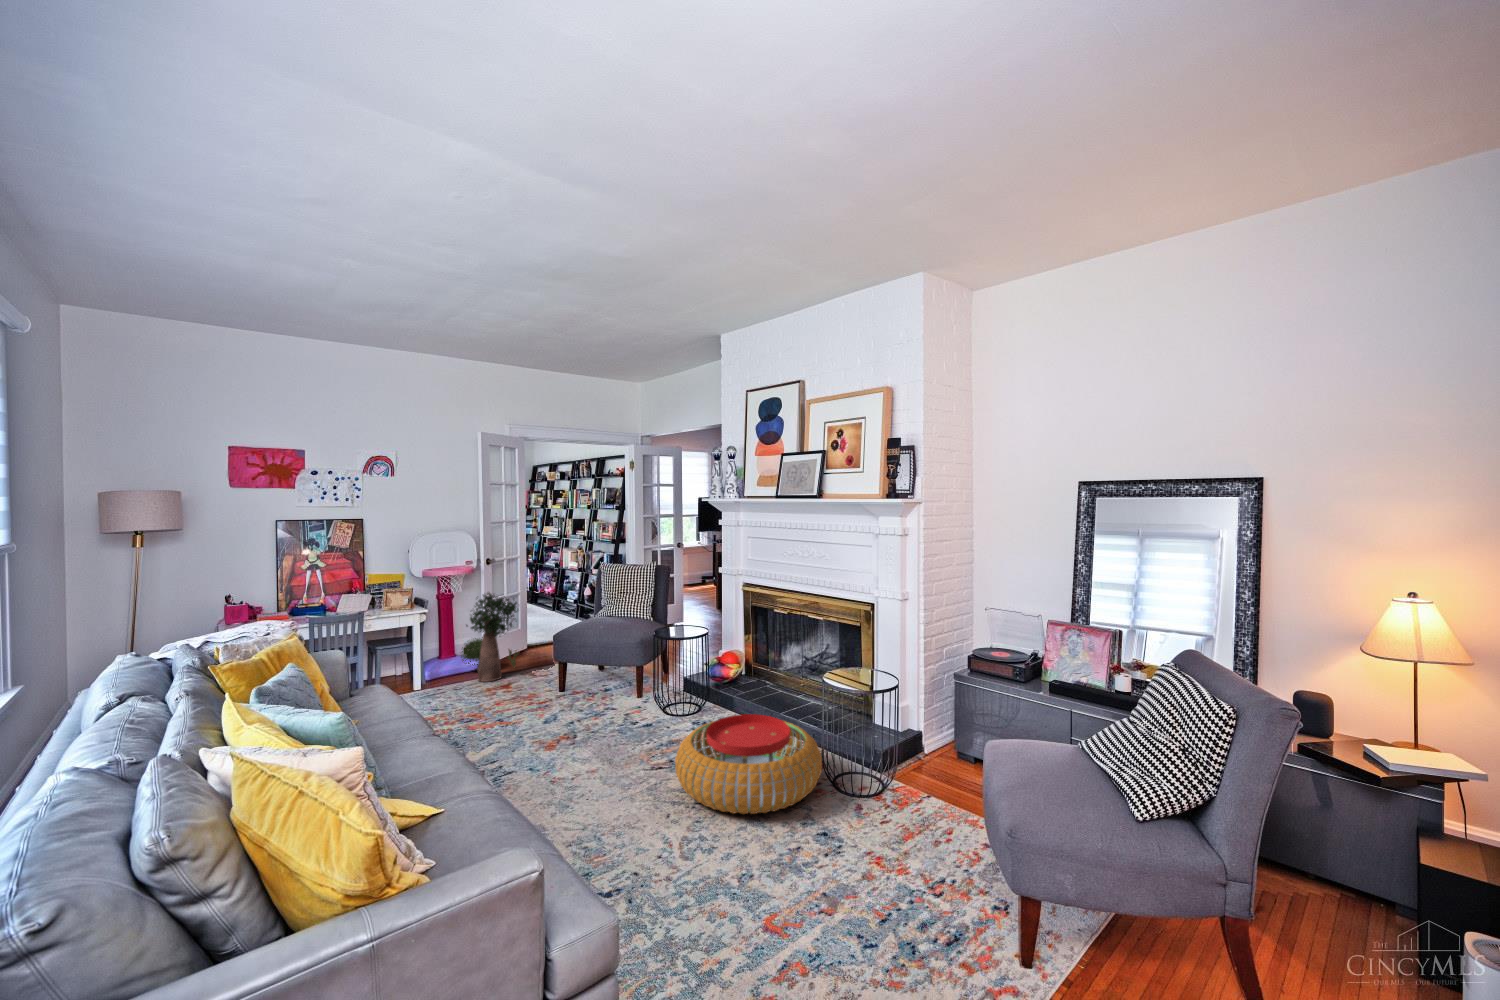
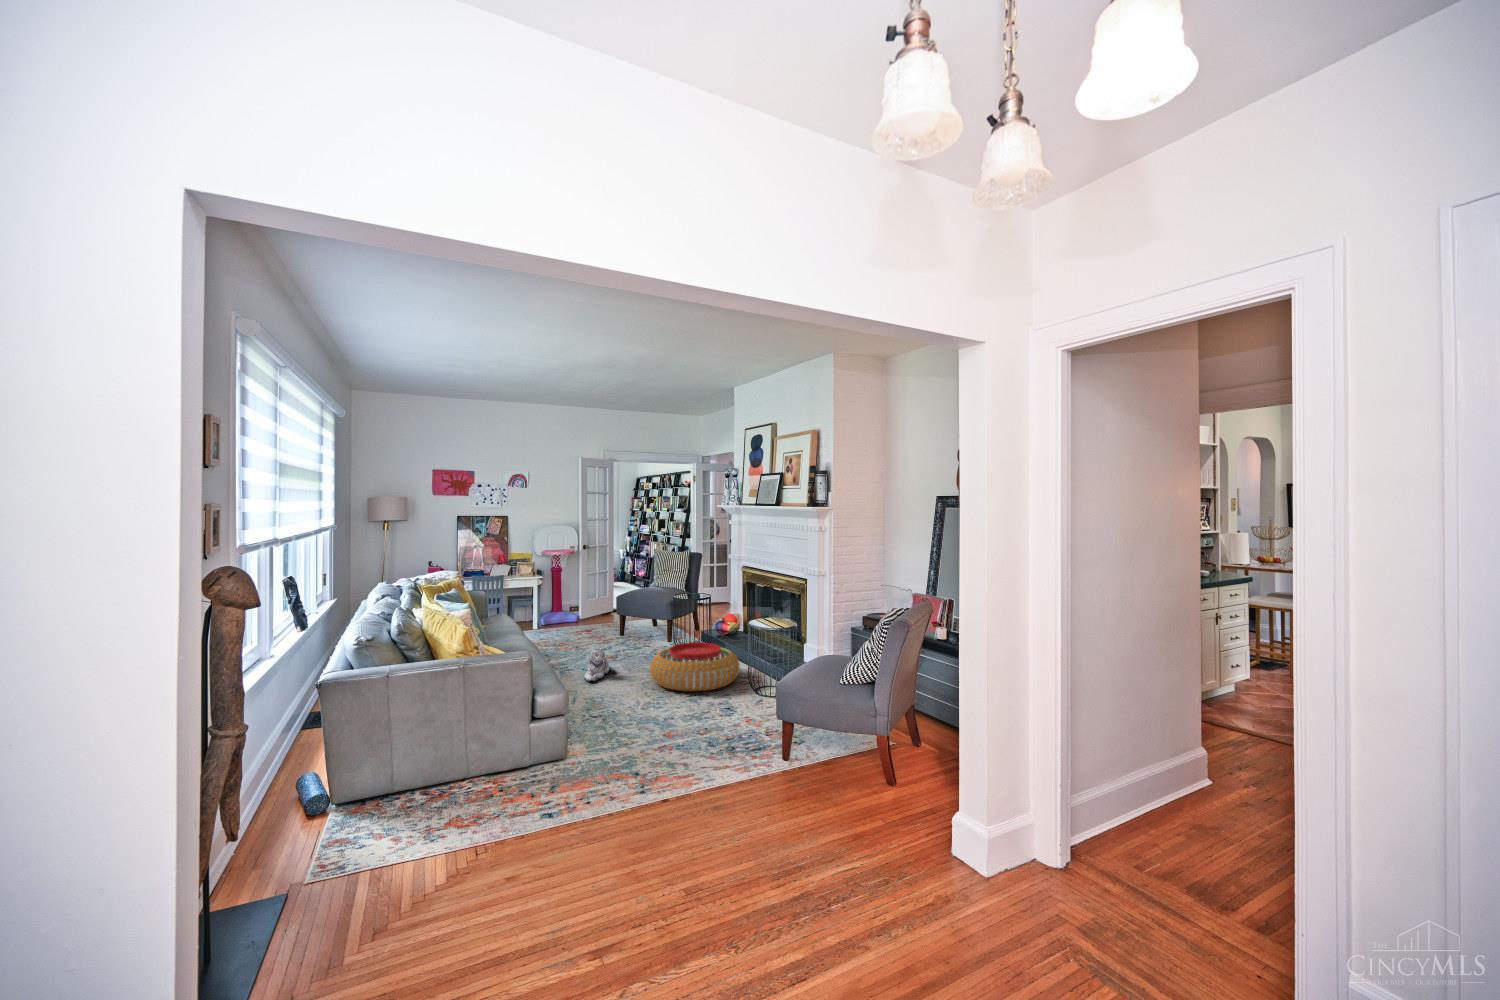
potted plant: present [461,593,518,682] -> none [563,567,601,626]
plush toy: none [556,746,604,812] -> present [584,649,615,682]

